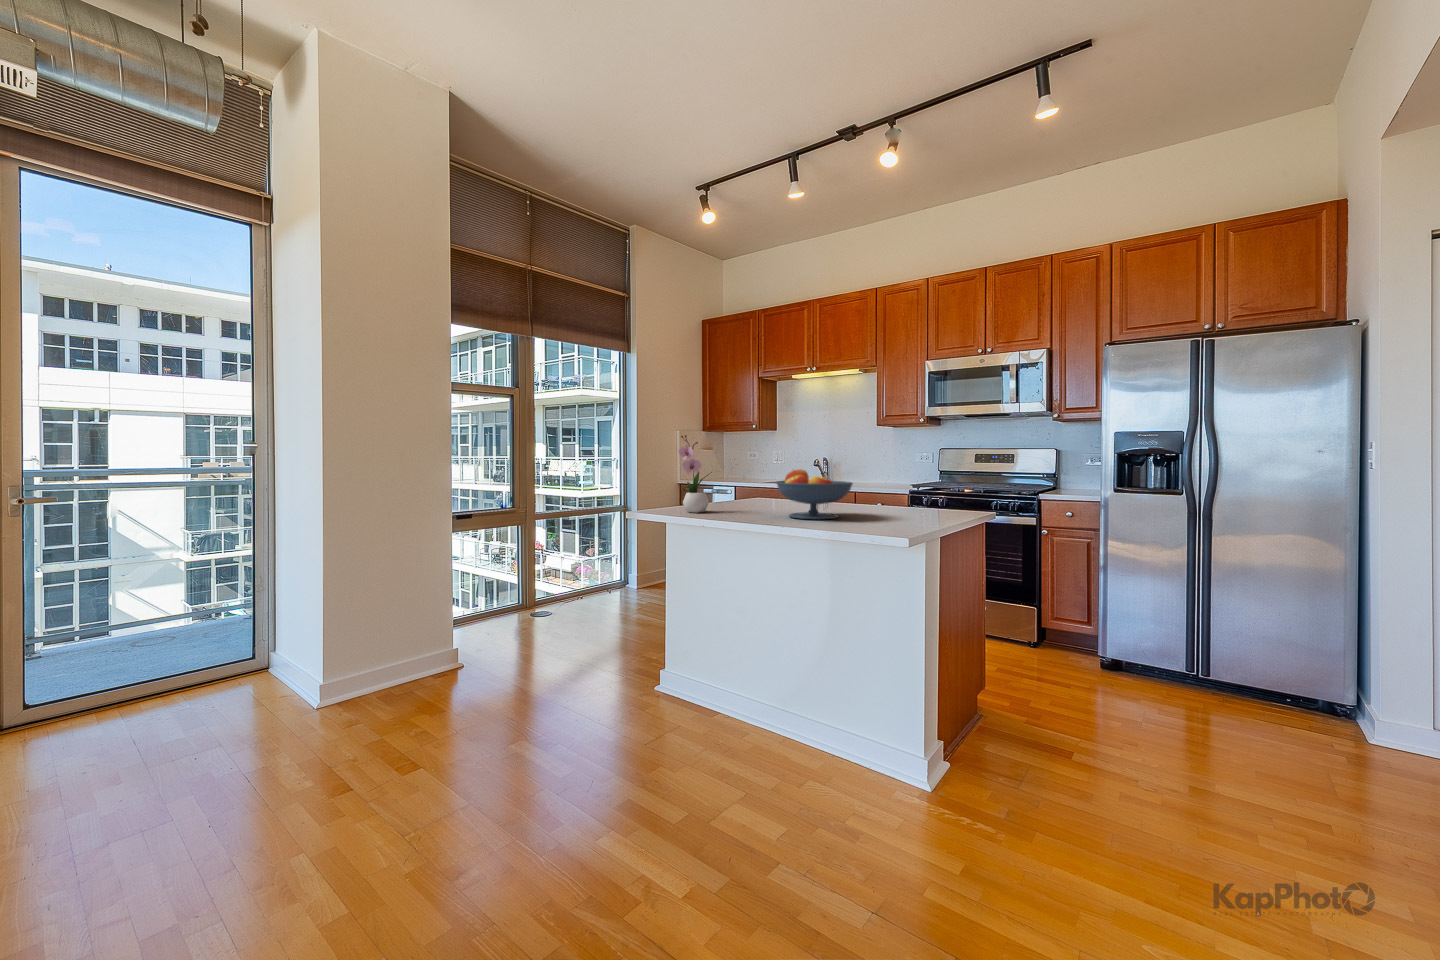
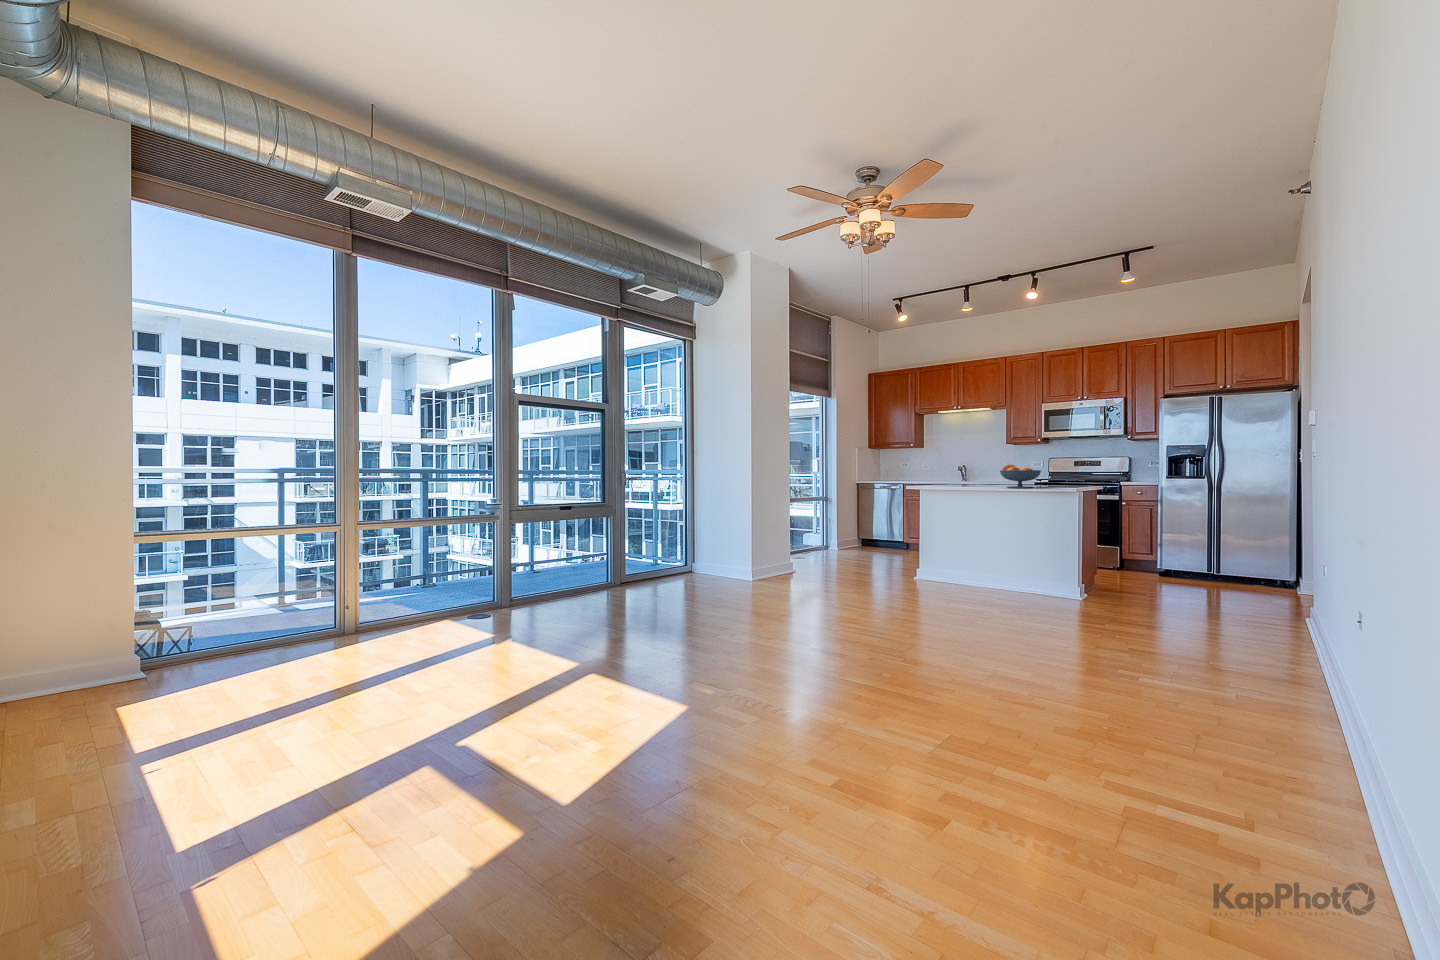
flower arrangement: present [679,435,712,513] -> none [944,448,959,488]

